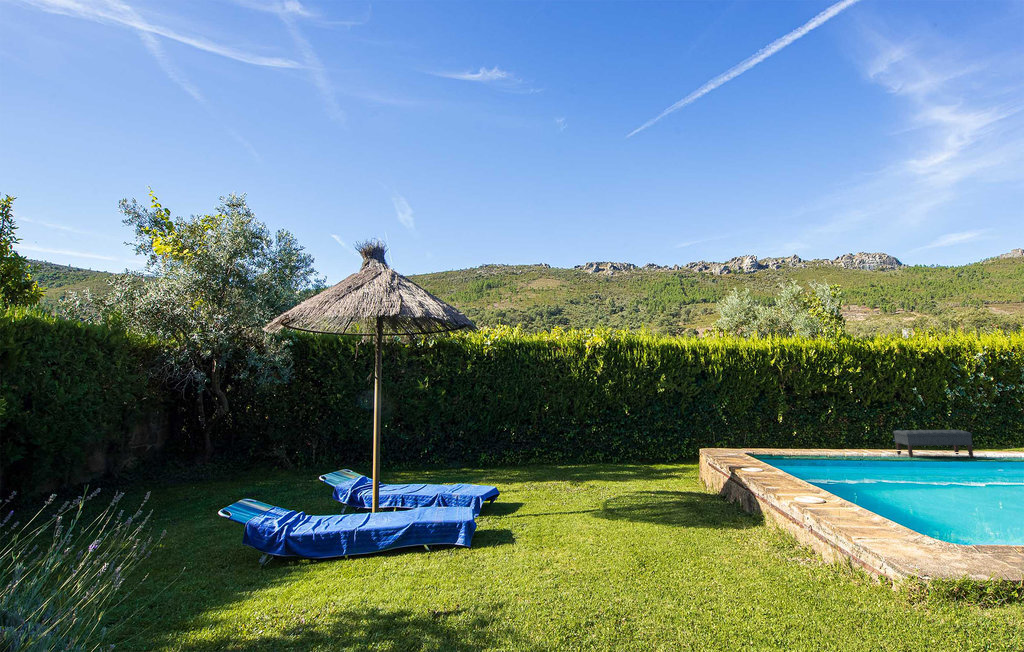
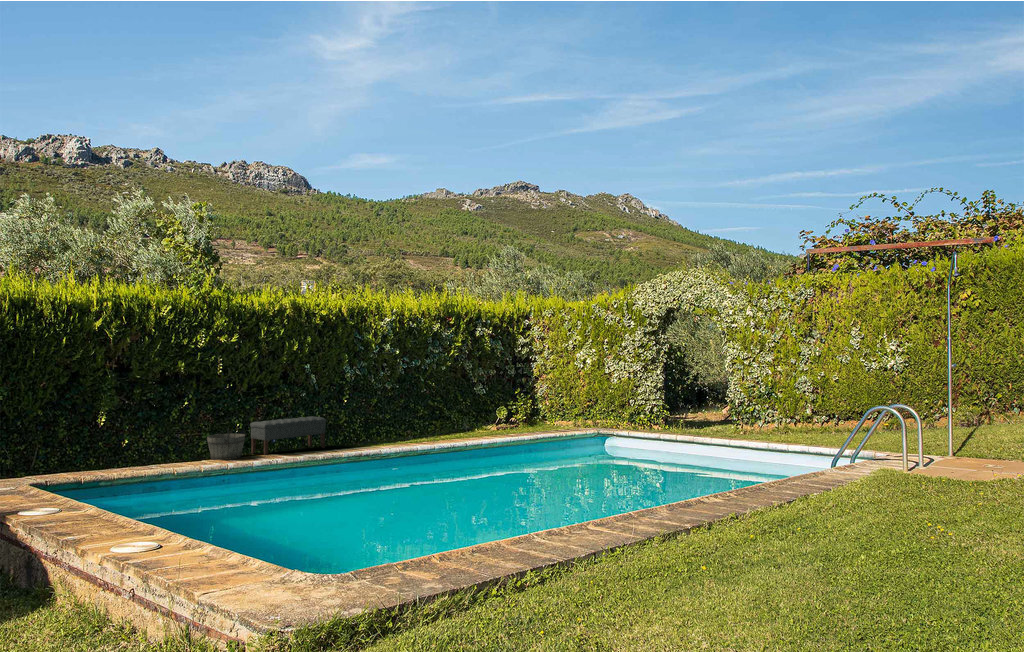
wooden bucket: none [857,433,890,457] -> present [207,429,245,460]

